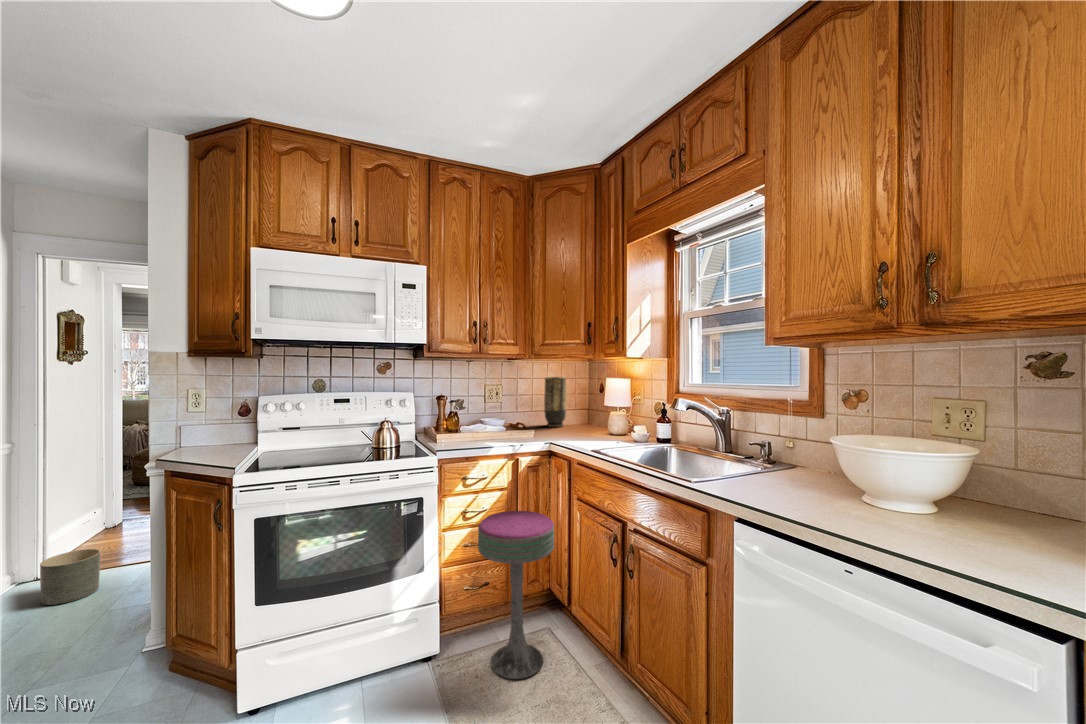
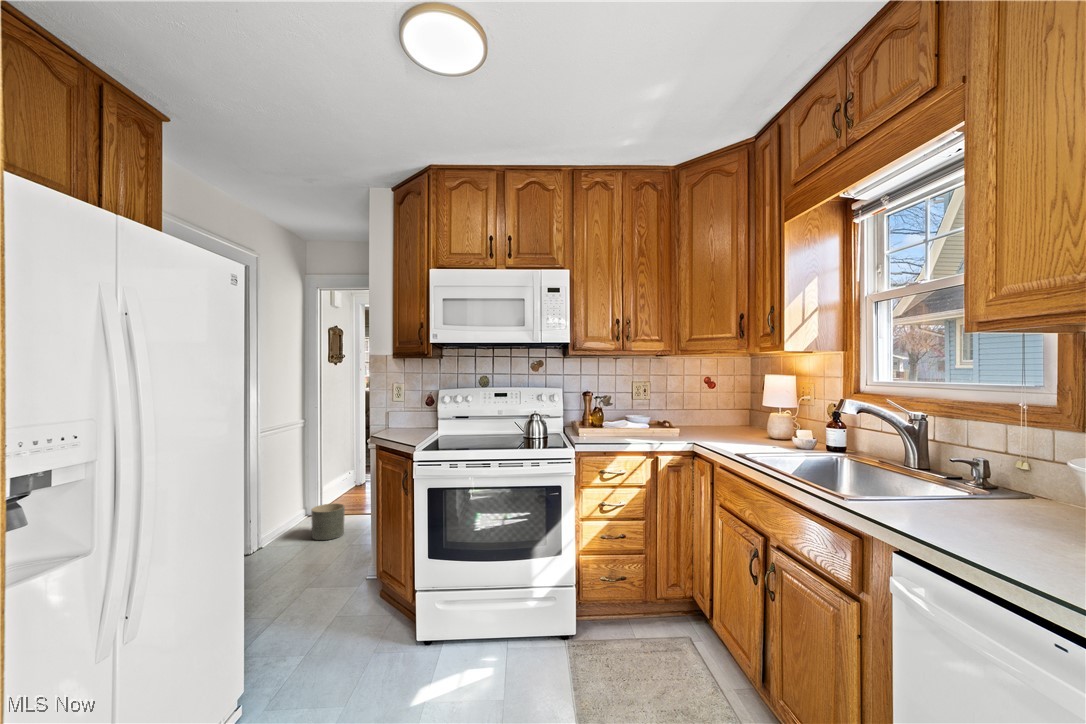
vase: present [544,377,566,427] -> none [699,375,724,429]
bar stool: present [478,511,554,679] -> none [609,509,686,673]

